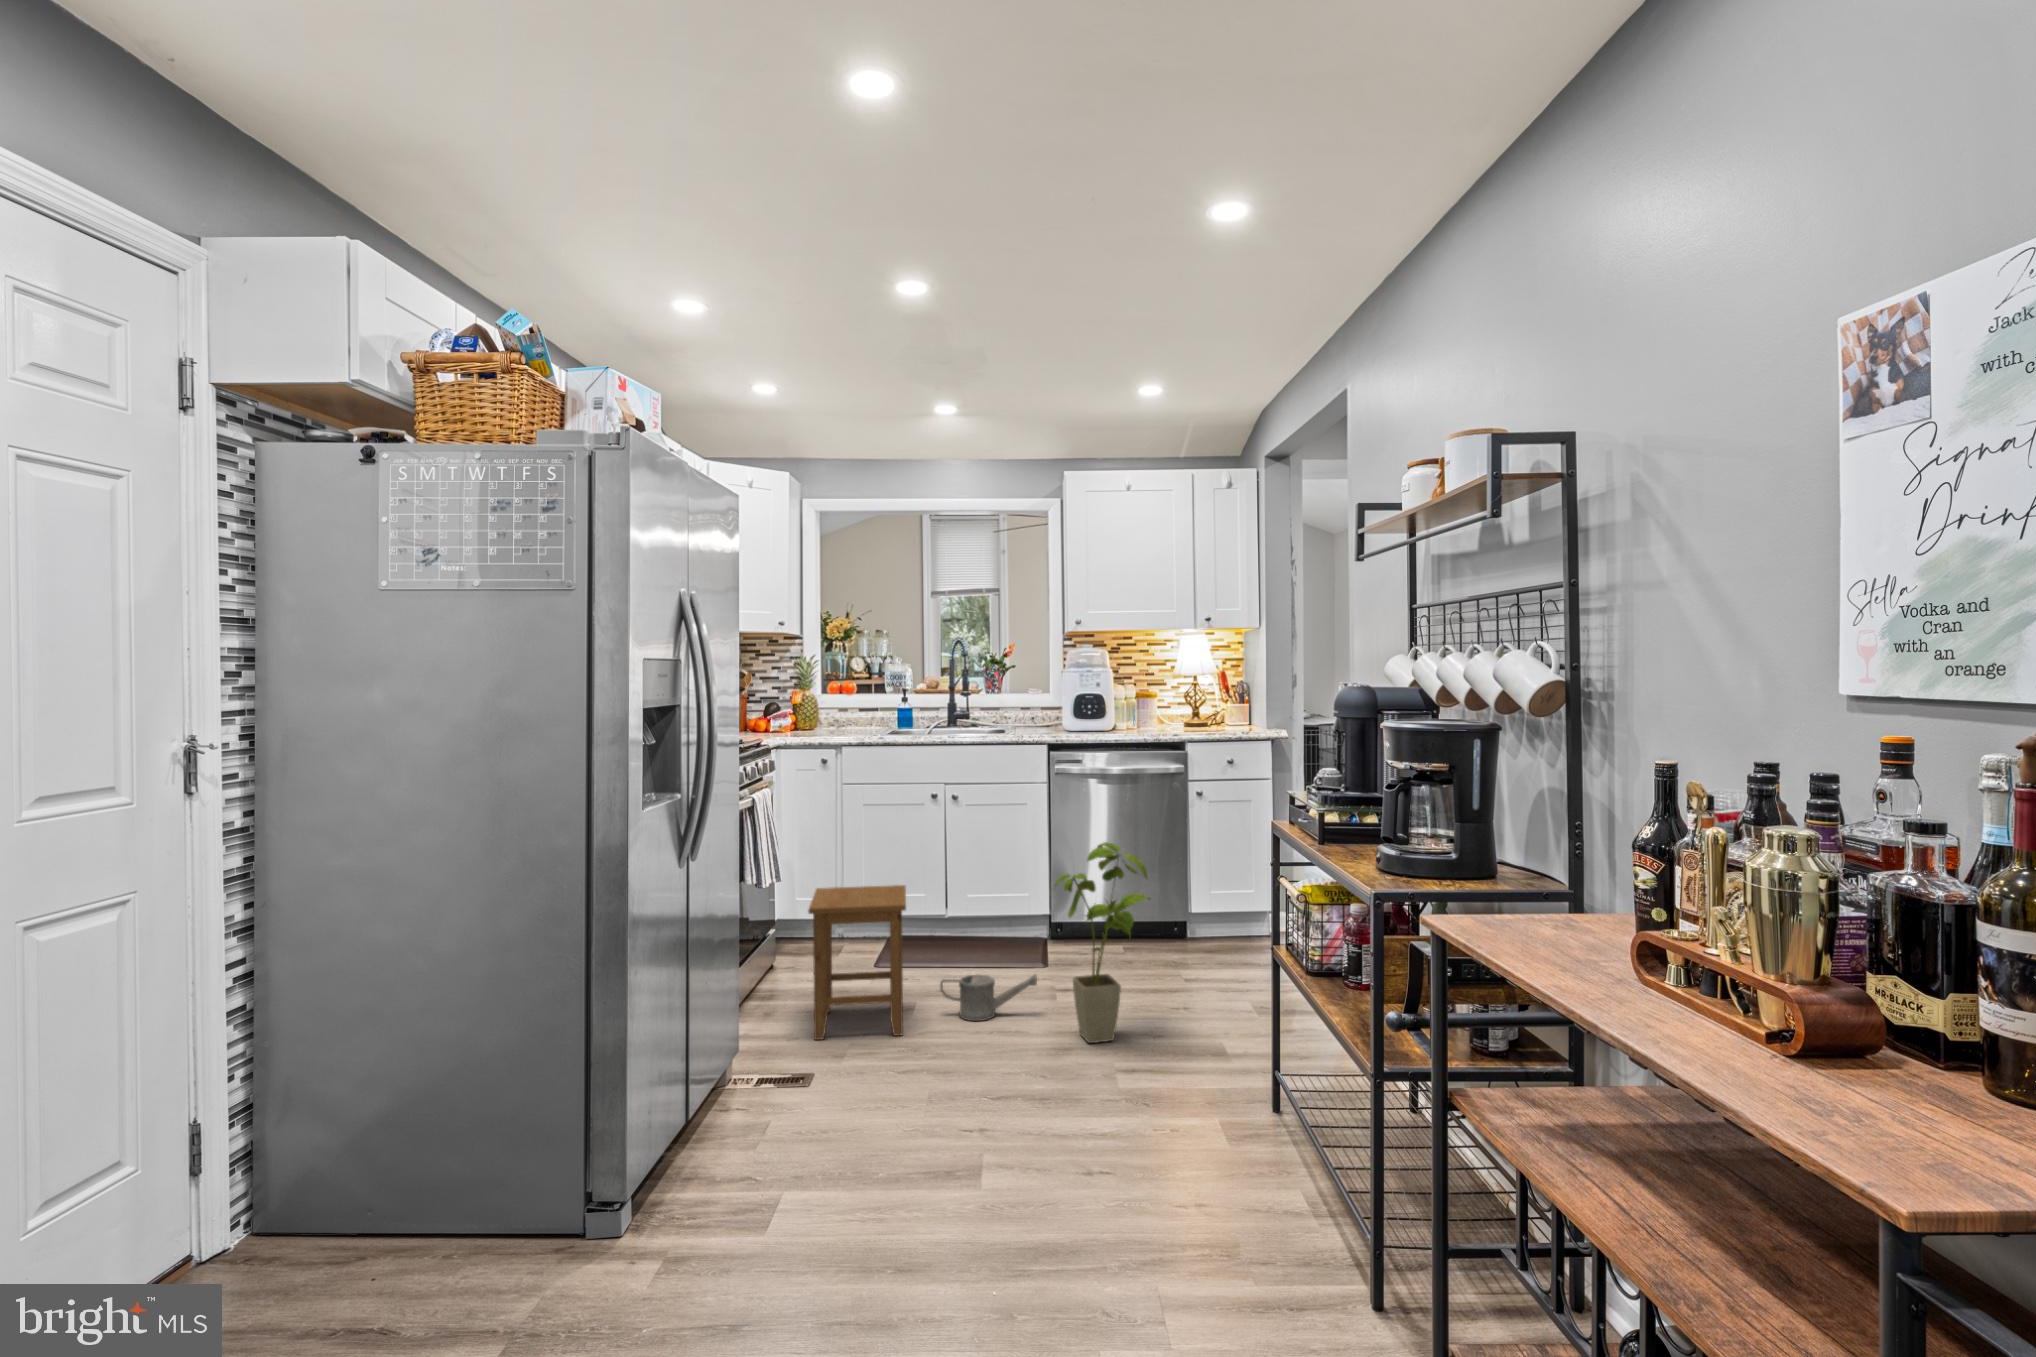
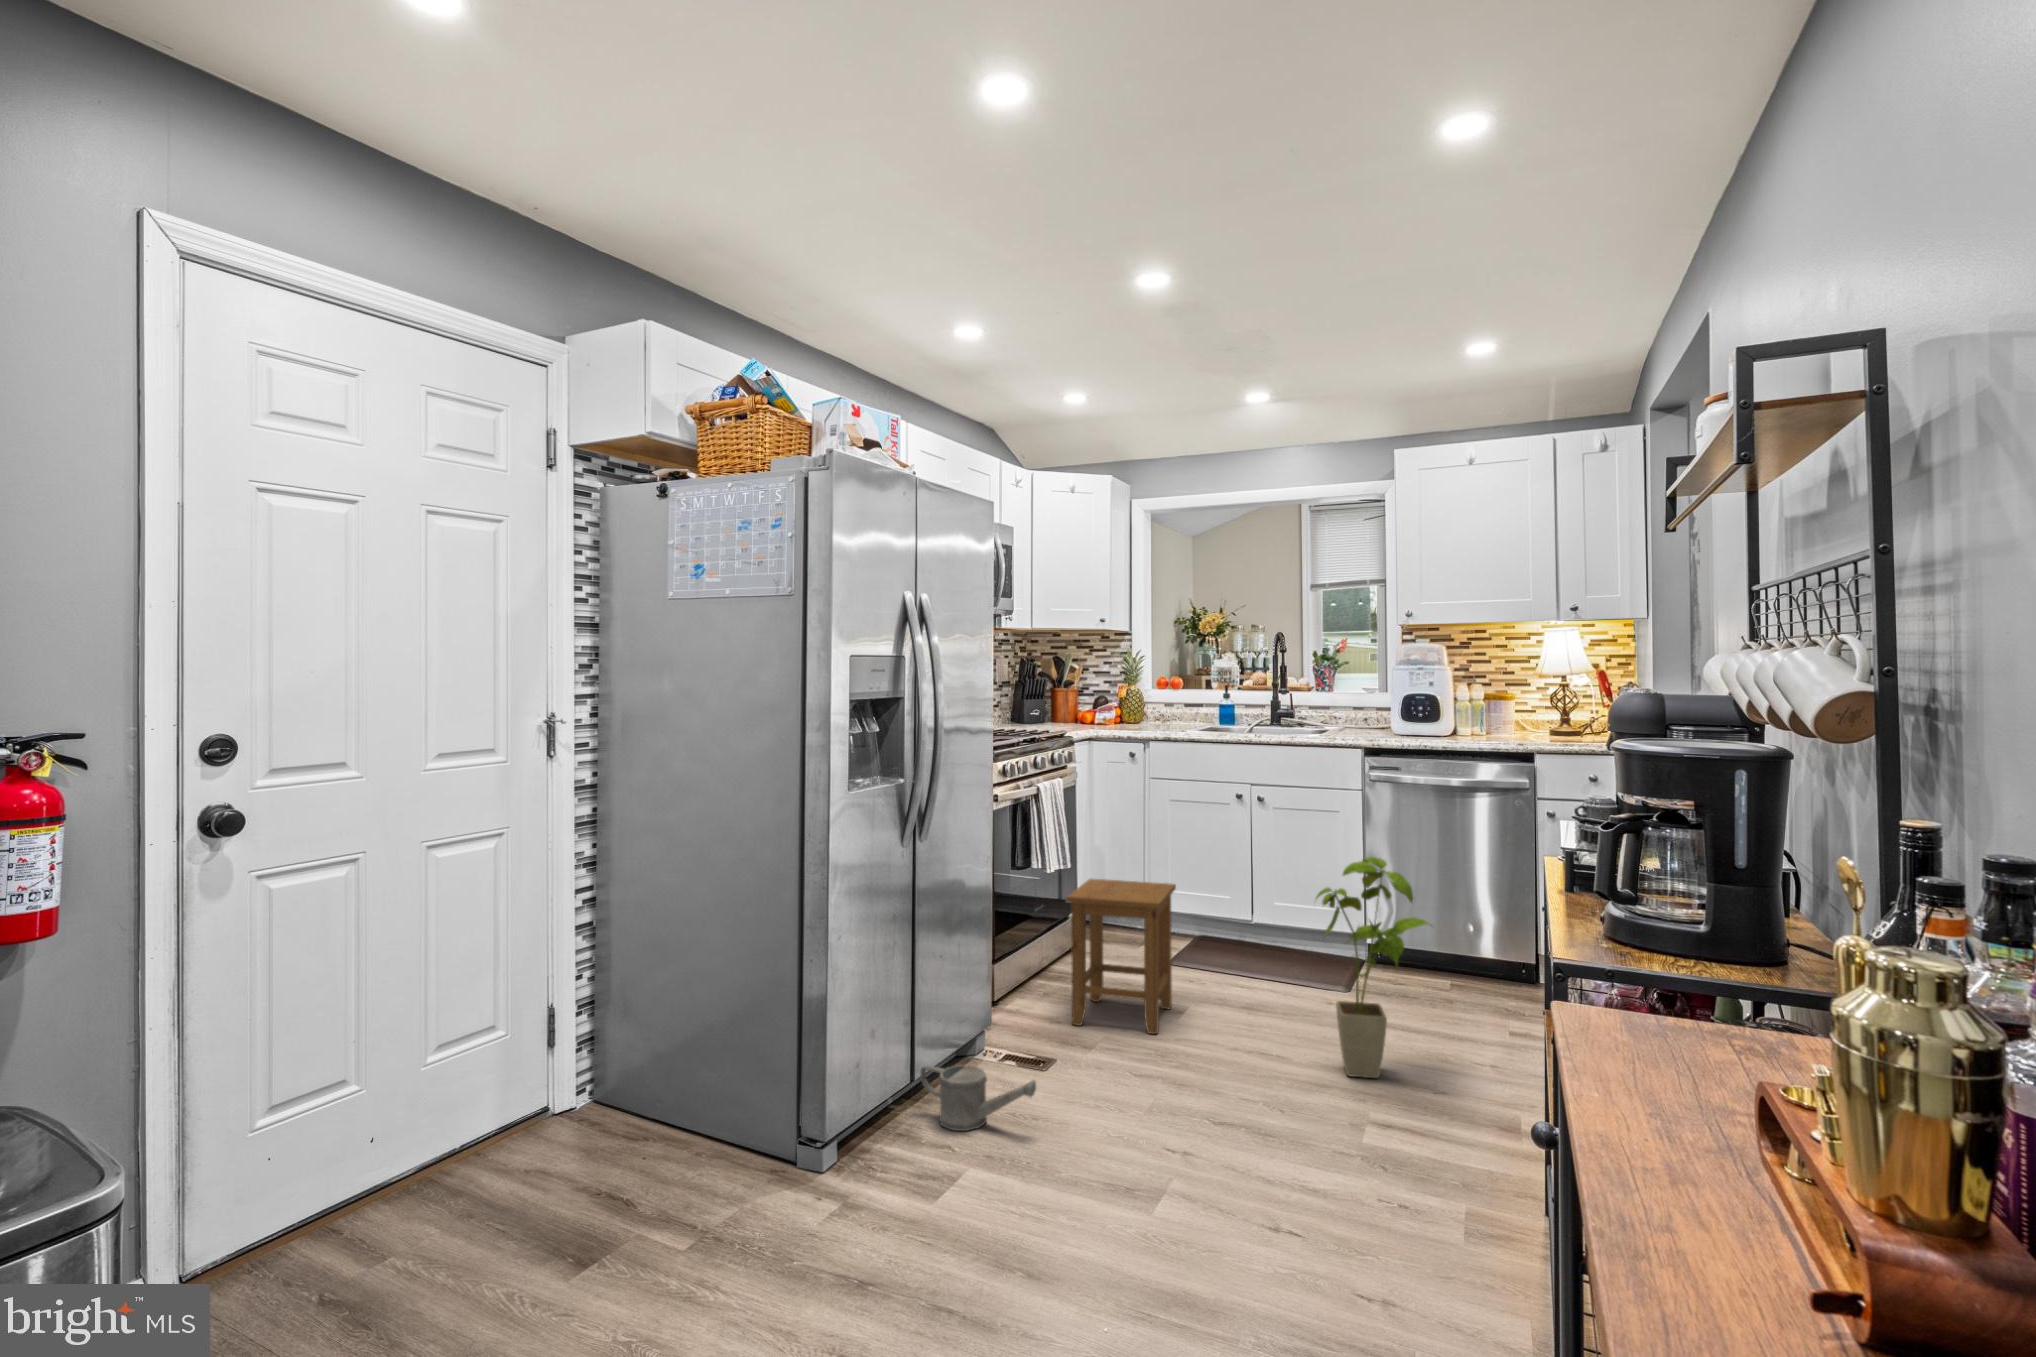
watering can: present [940,974,1037,1021] -> present [920,1065,1036,1131]

